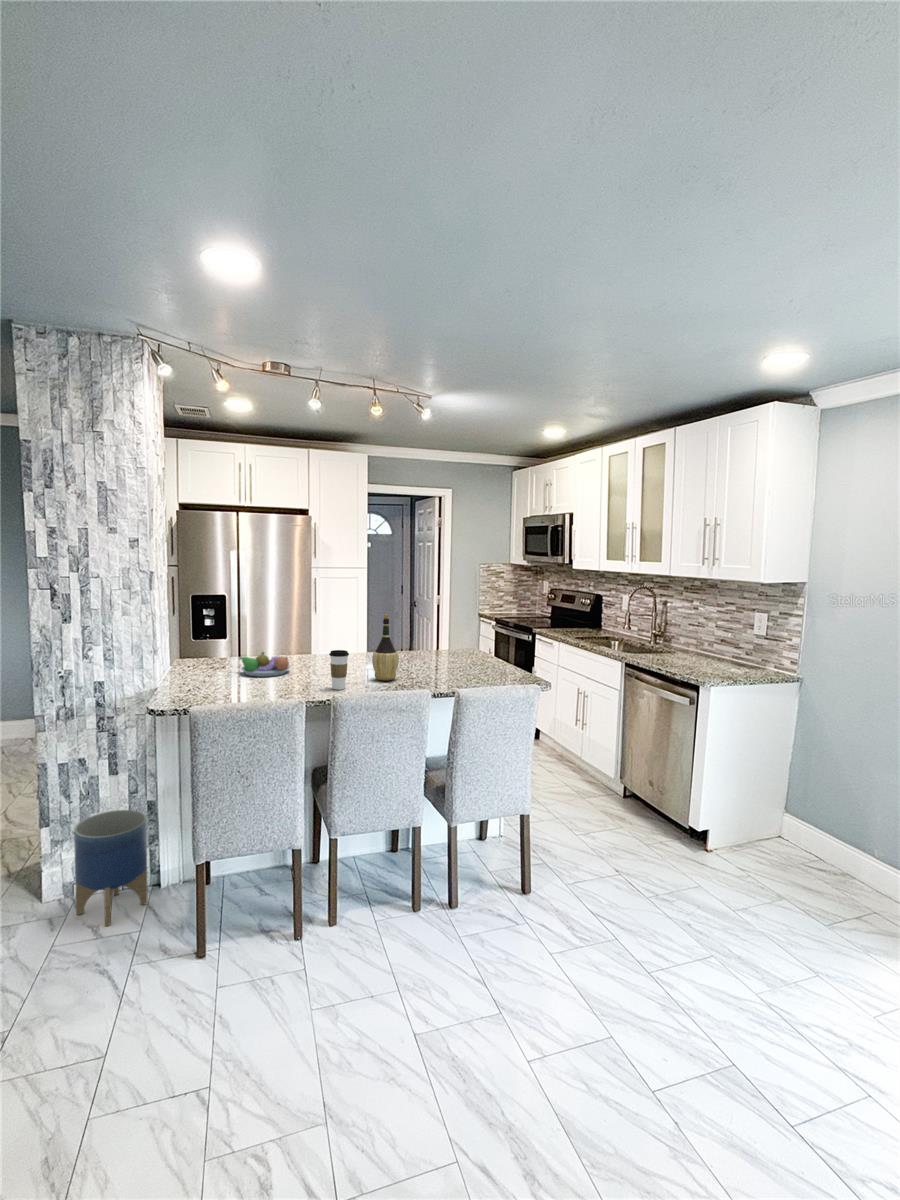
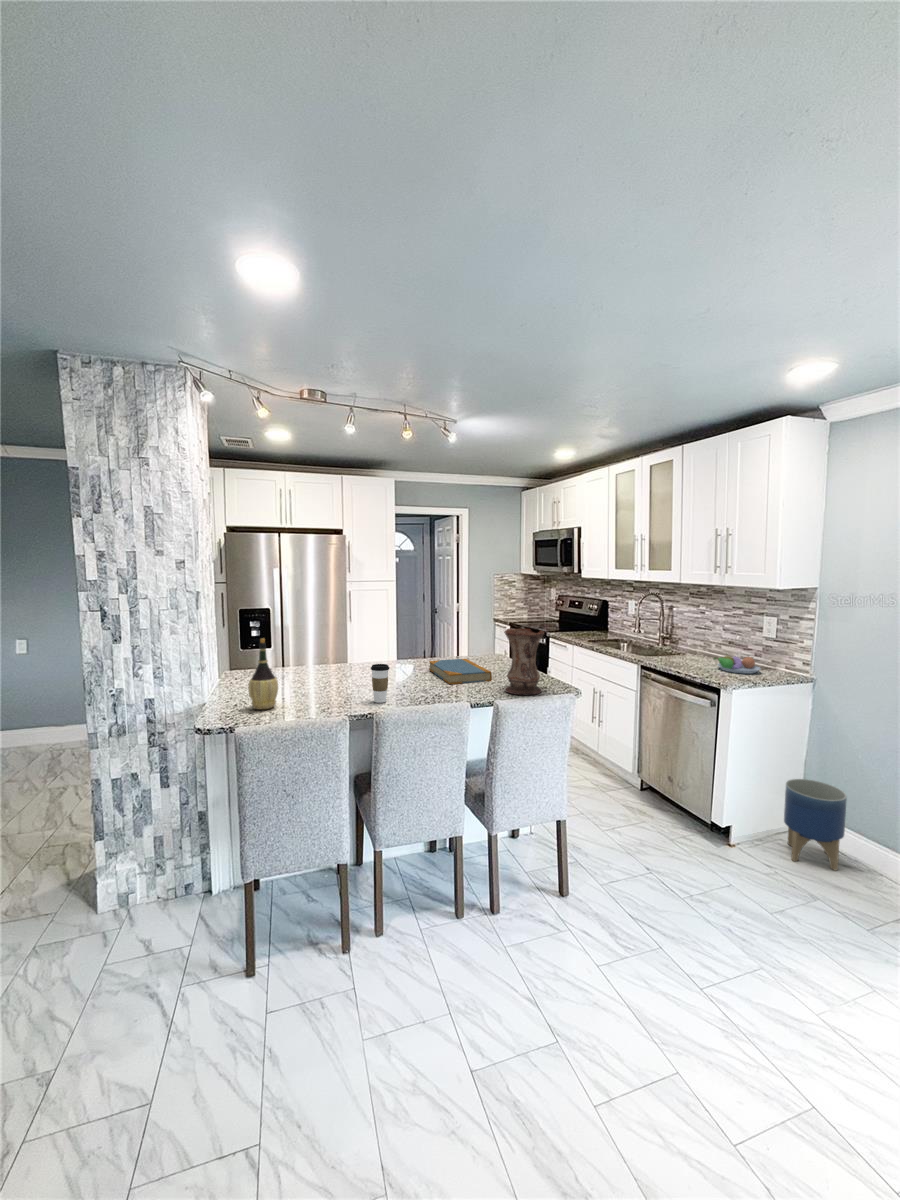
wine bottle: present [372,614,399,680] -> present [248,638,278,709]
vase: none [469,618,511,686] -> present [504,629,544,695]
book: none [394,651,459,675] -> present [429,659,492,684]
fruit bowl: present [239,652,290,677] -> present [714,656,760,674]
planter: present [74,810,148,926] -> present [784,779,847,870]

